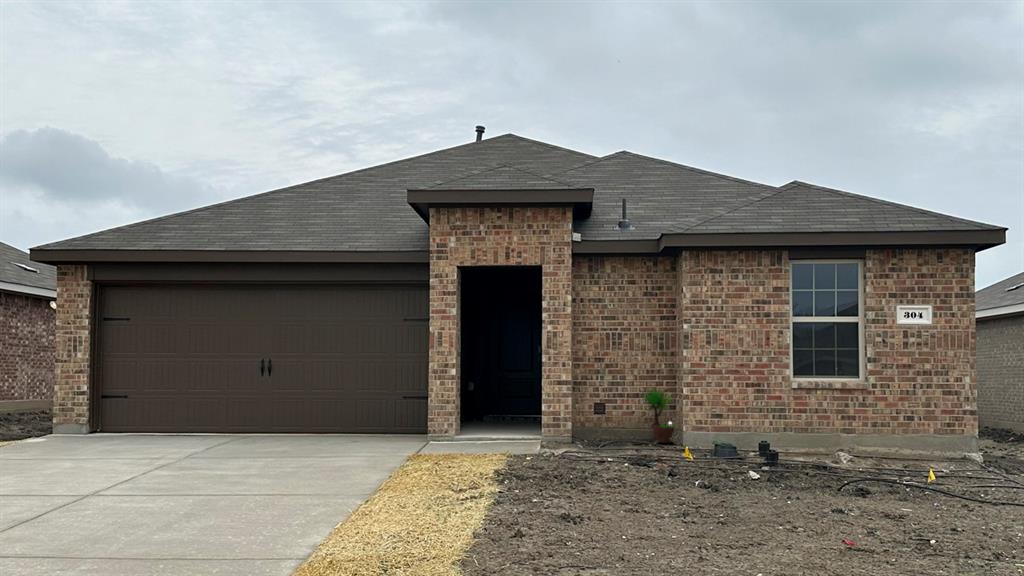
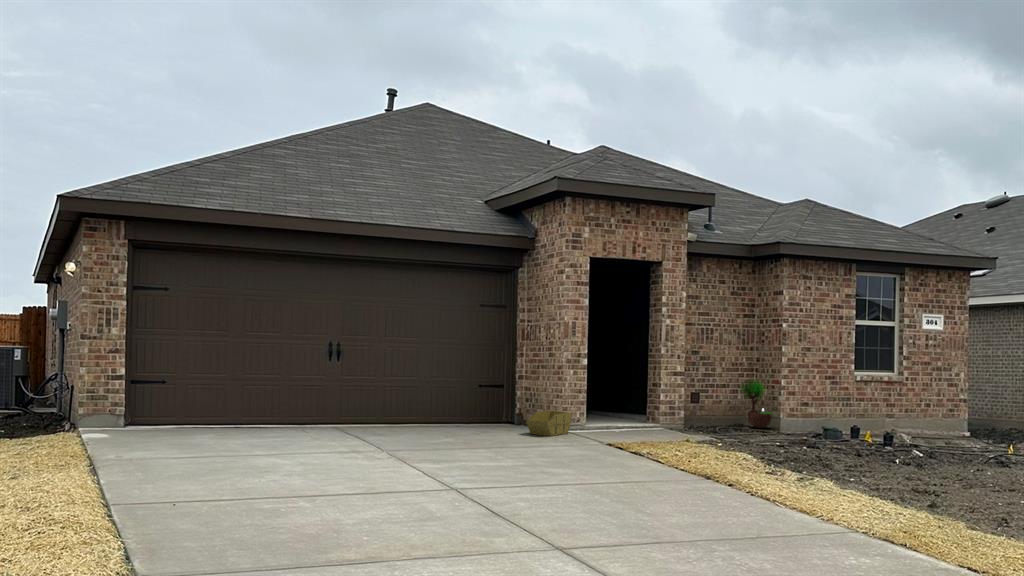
storage bin: none [369,421,419,447] -> present [526,411,572,436]

